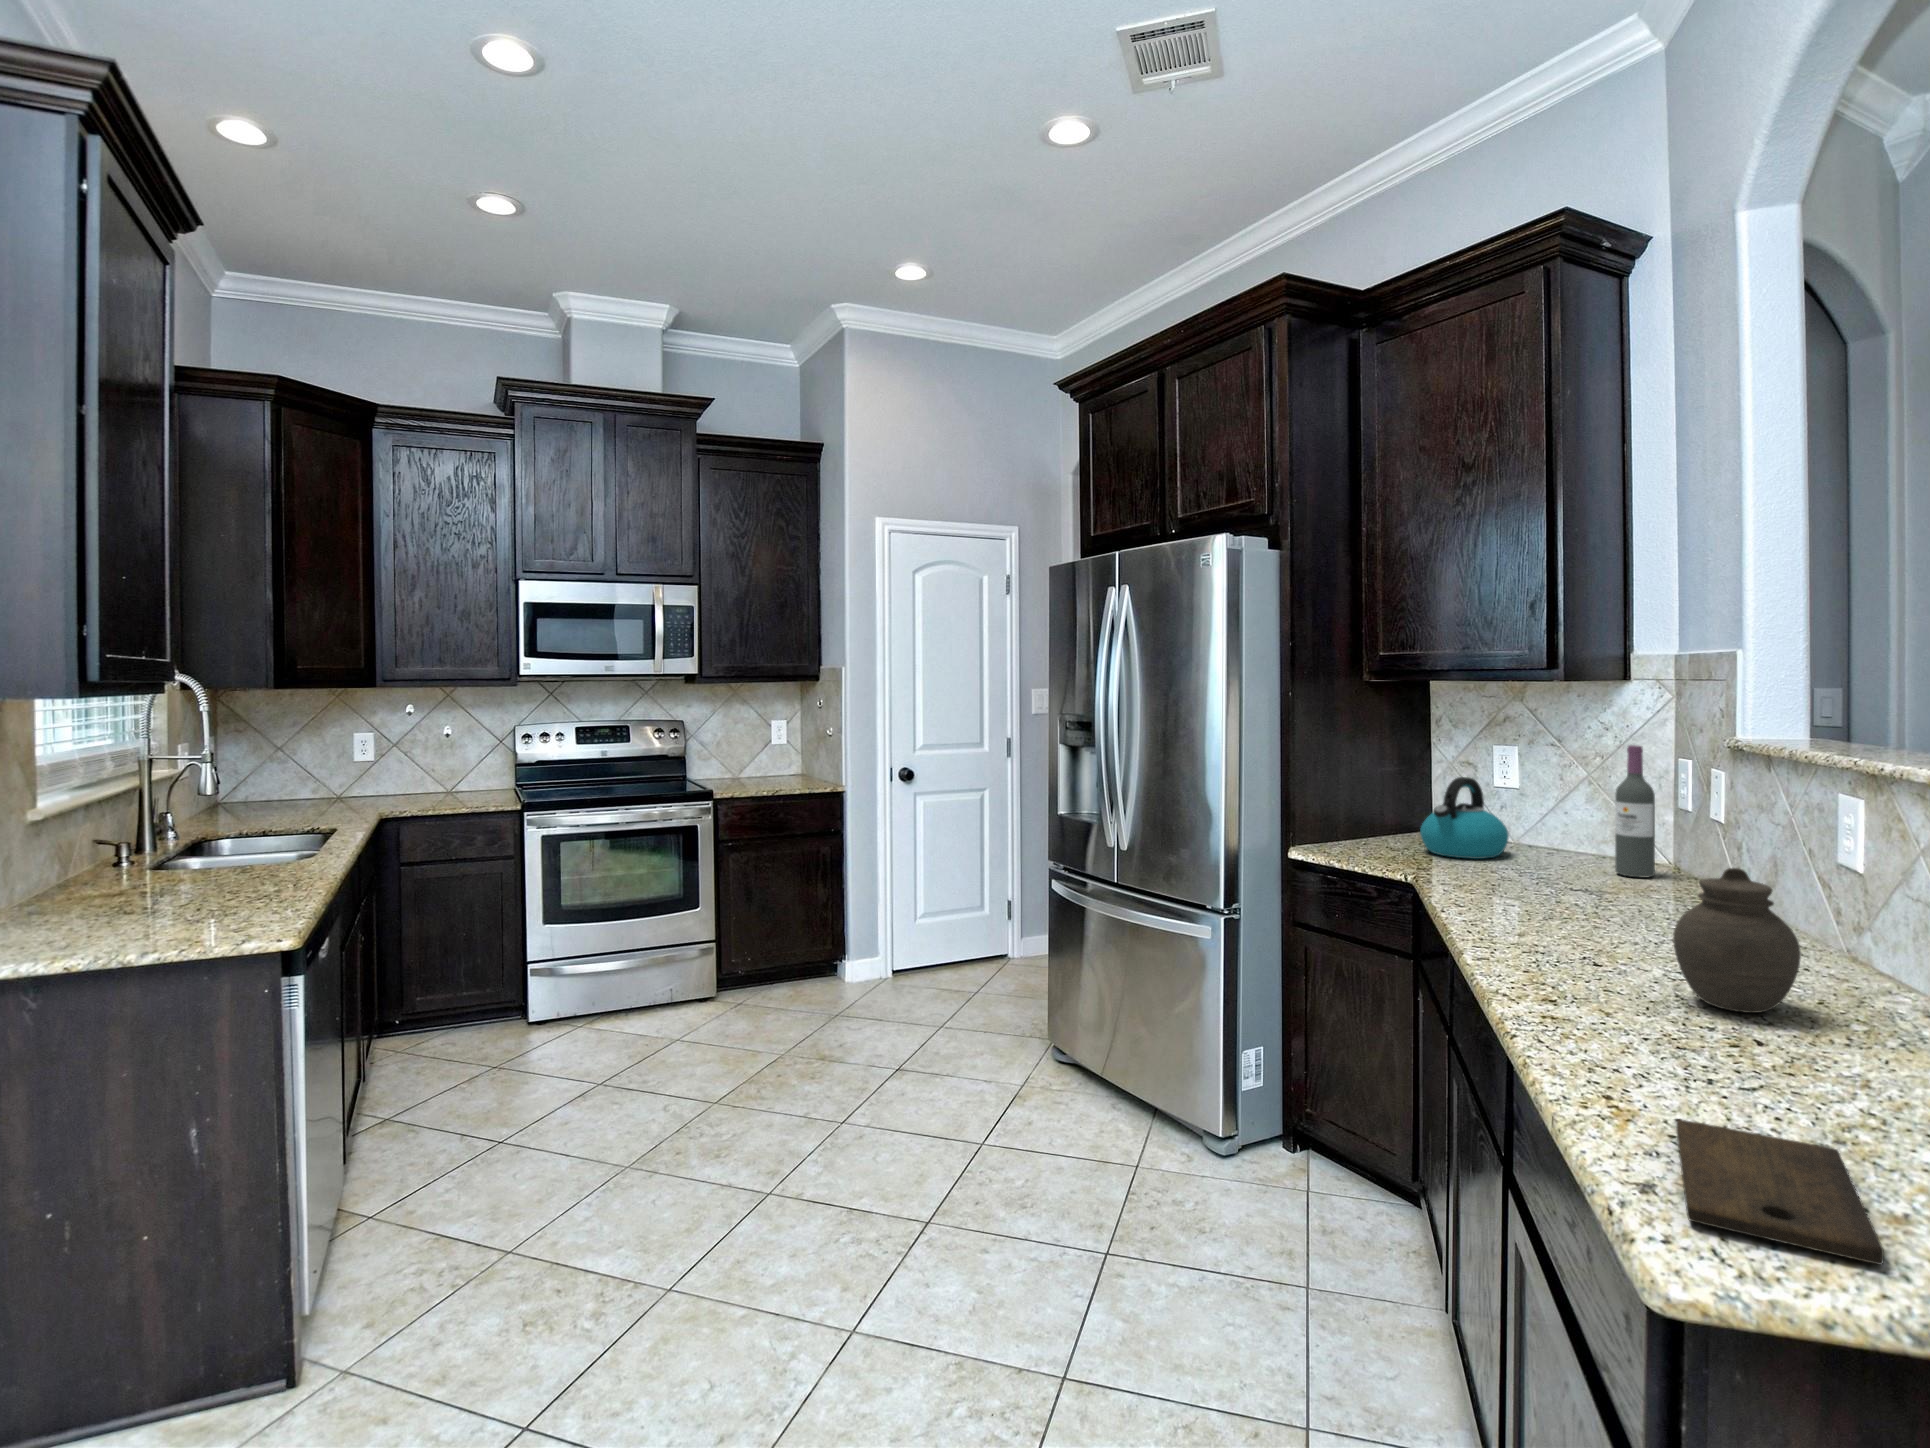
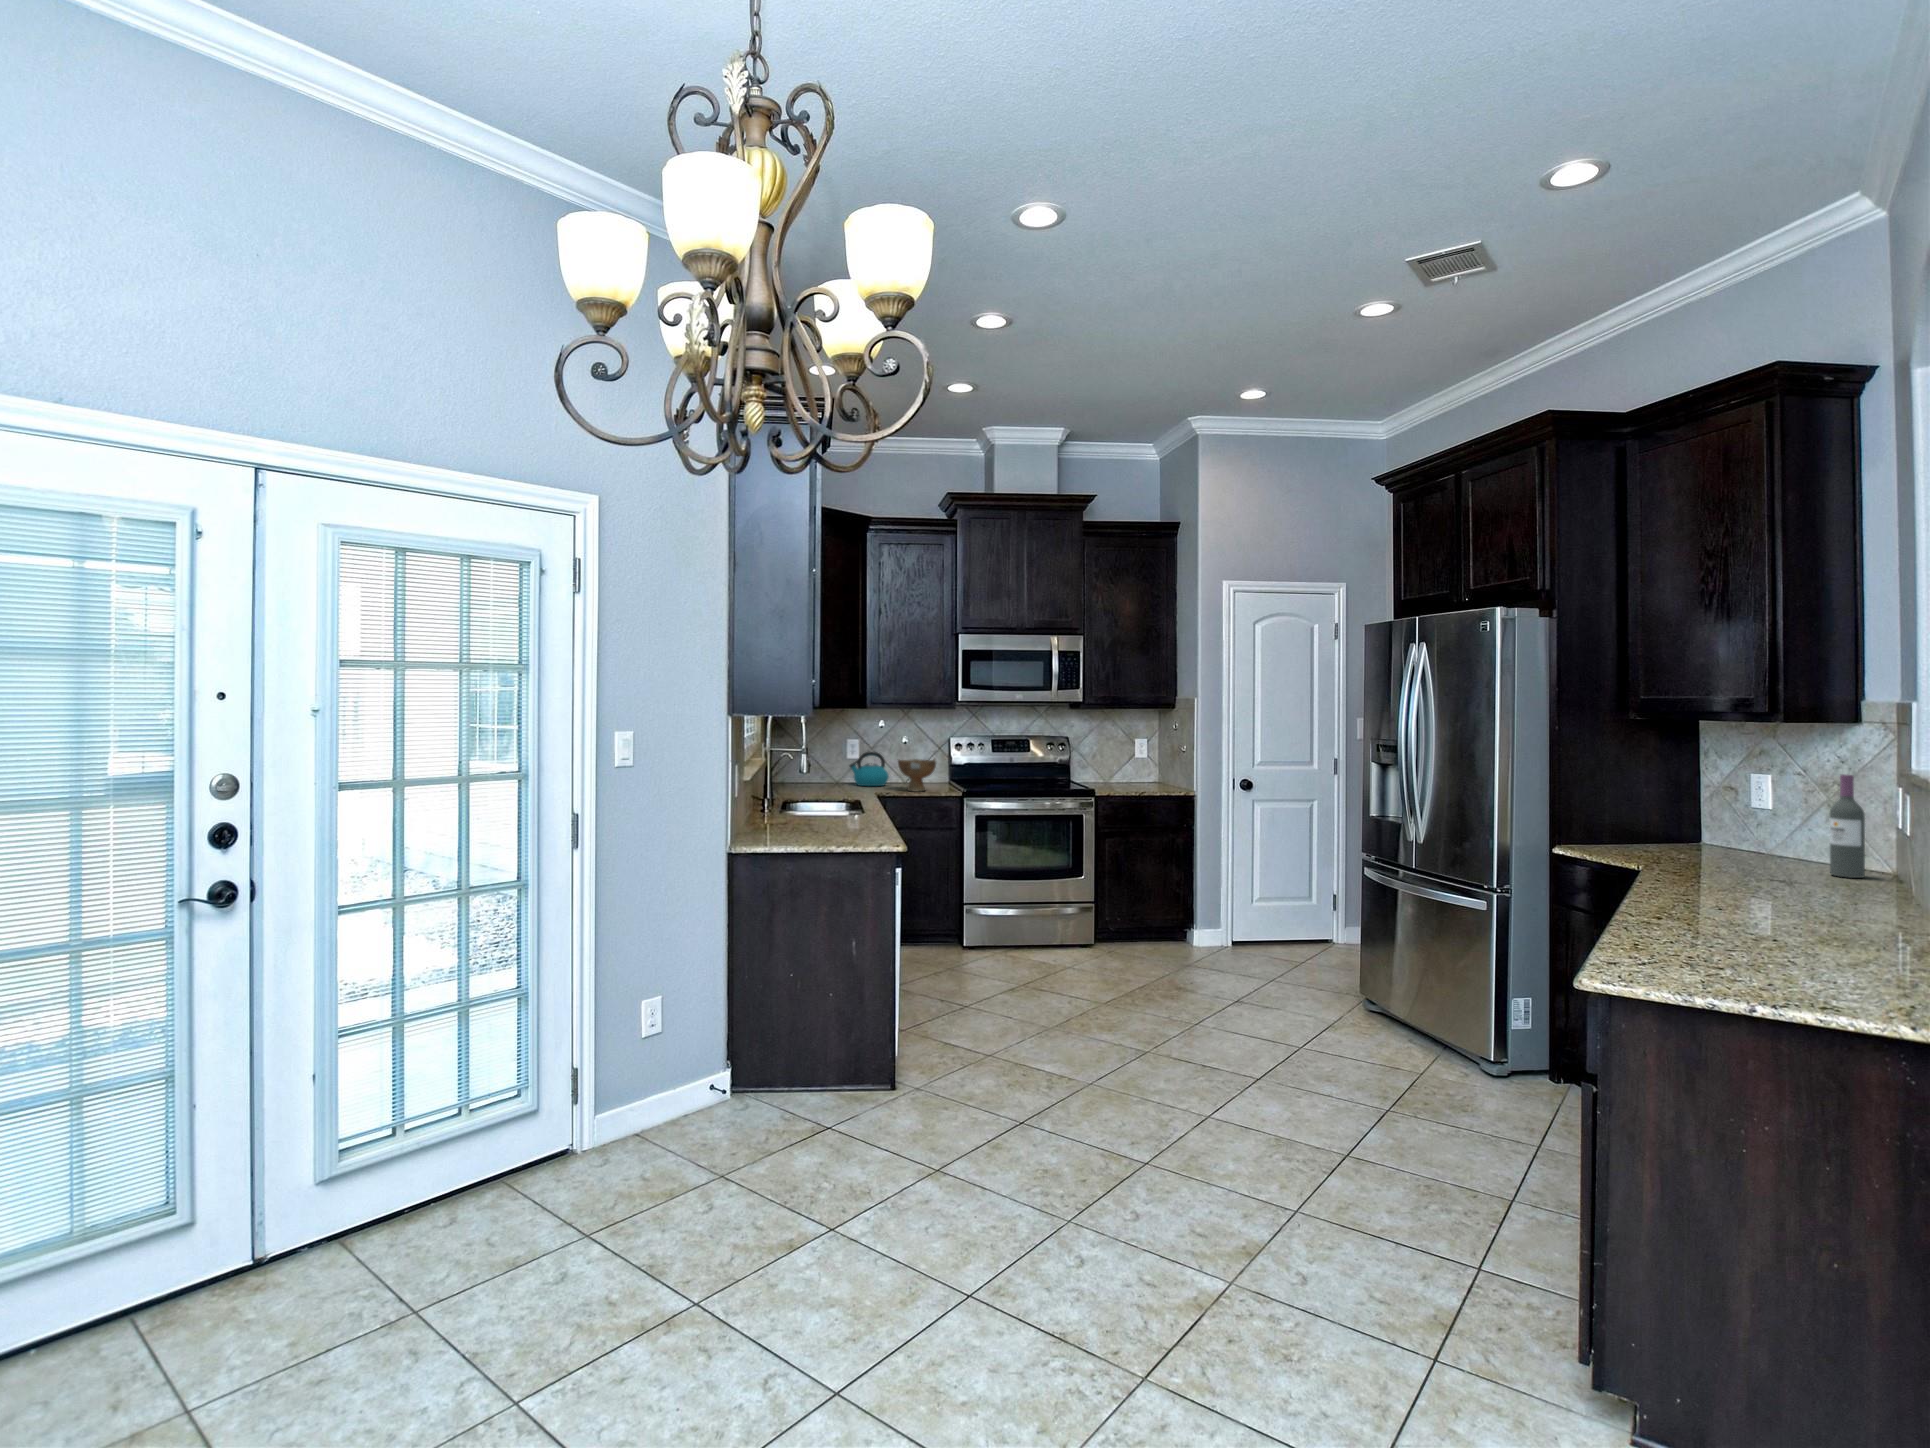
bowl: none [420,757,484,807] -> present [898,759,936,791]
kettle: present [1420,777,1509,859] -> present [850,751,889,786]
jar: present [1673,868,1801,1013] -> none [1752,843,1835,932]
cutting board: present [1676,1119,1884,1265] -> none [1622,949,1740,986]

